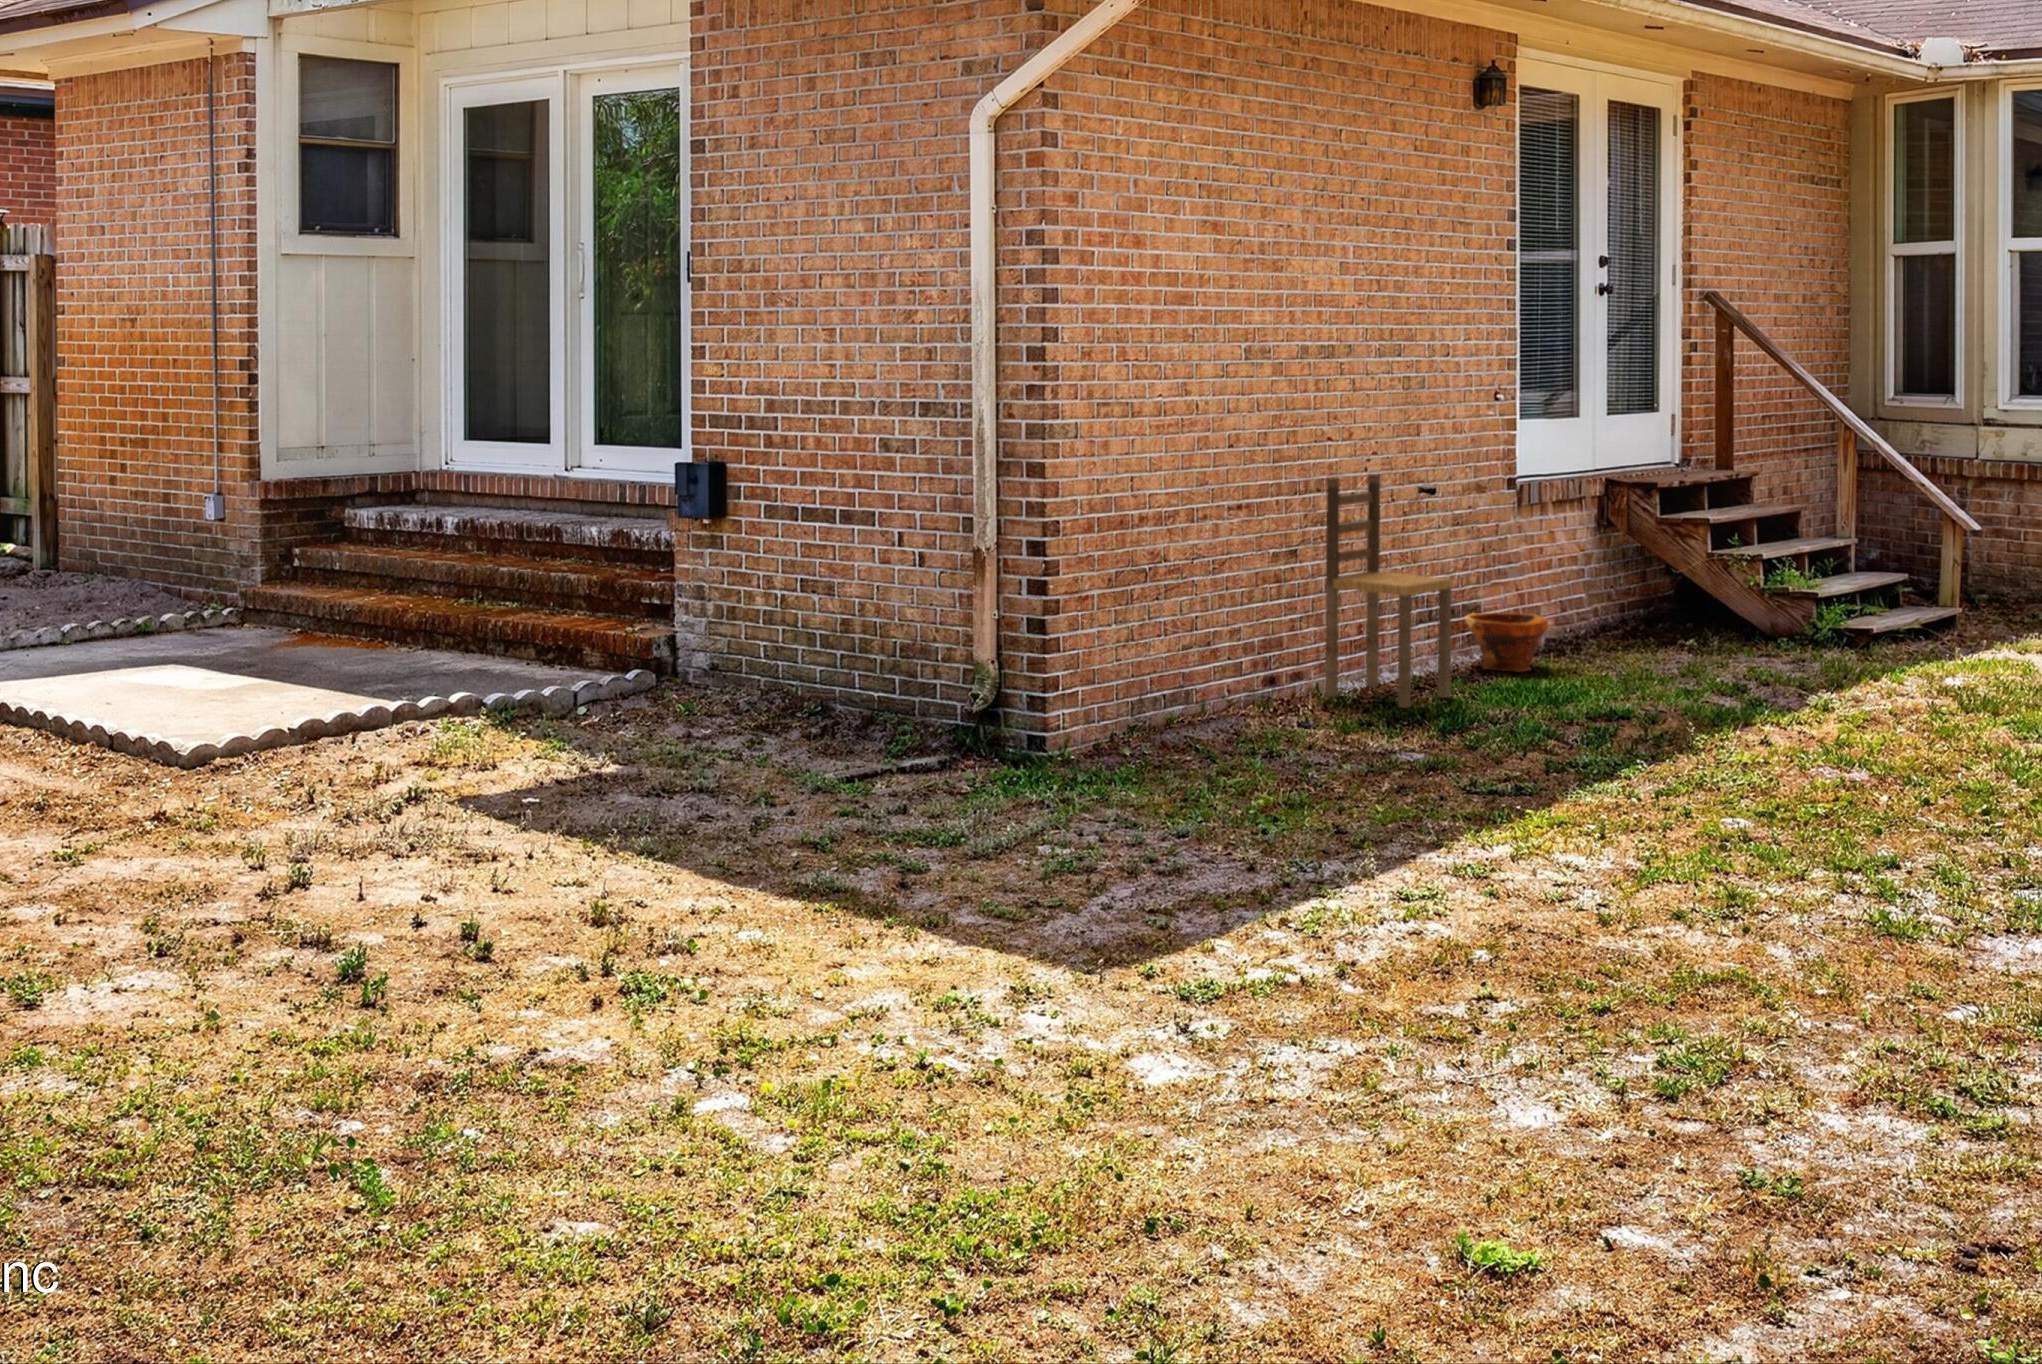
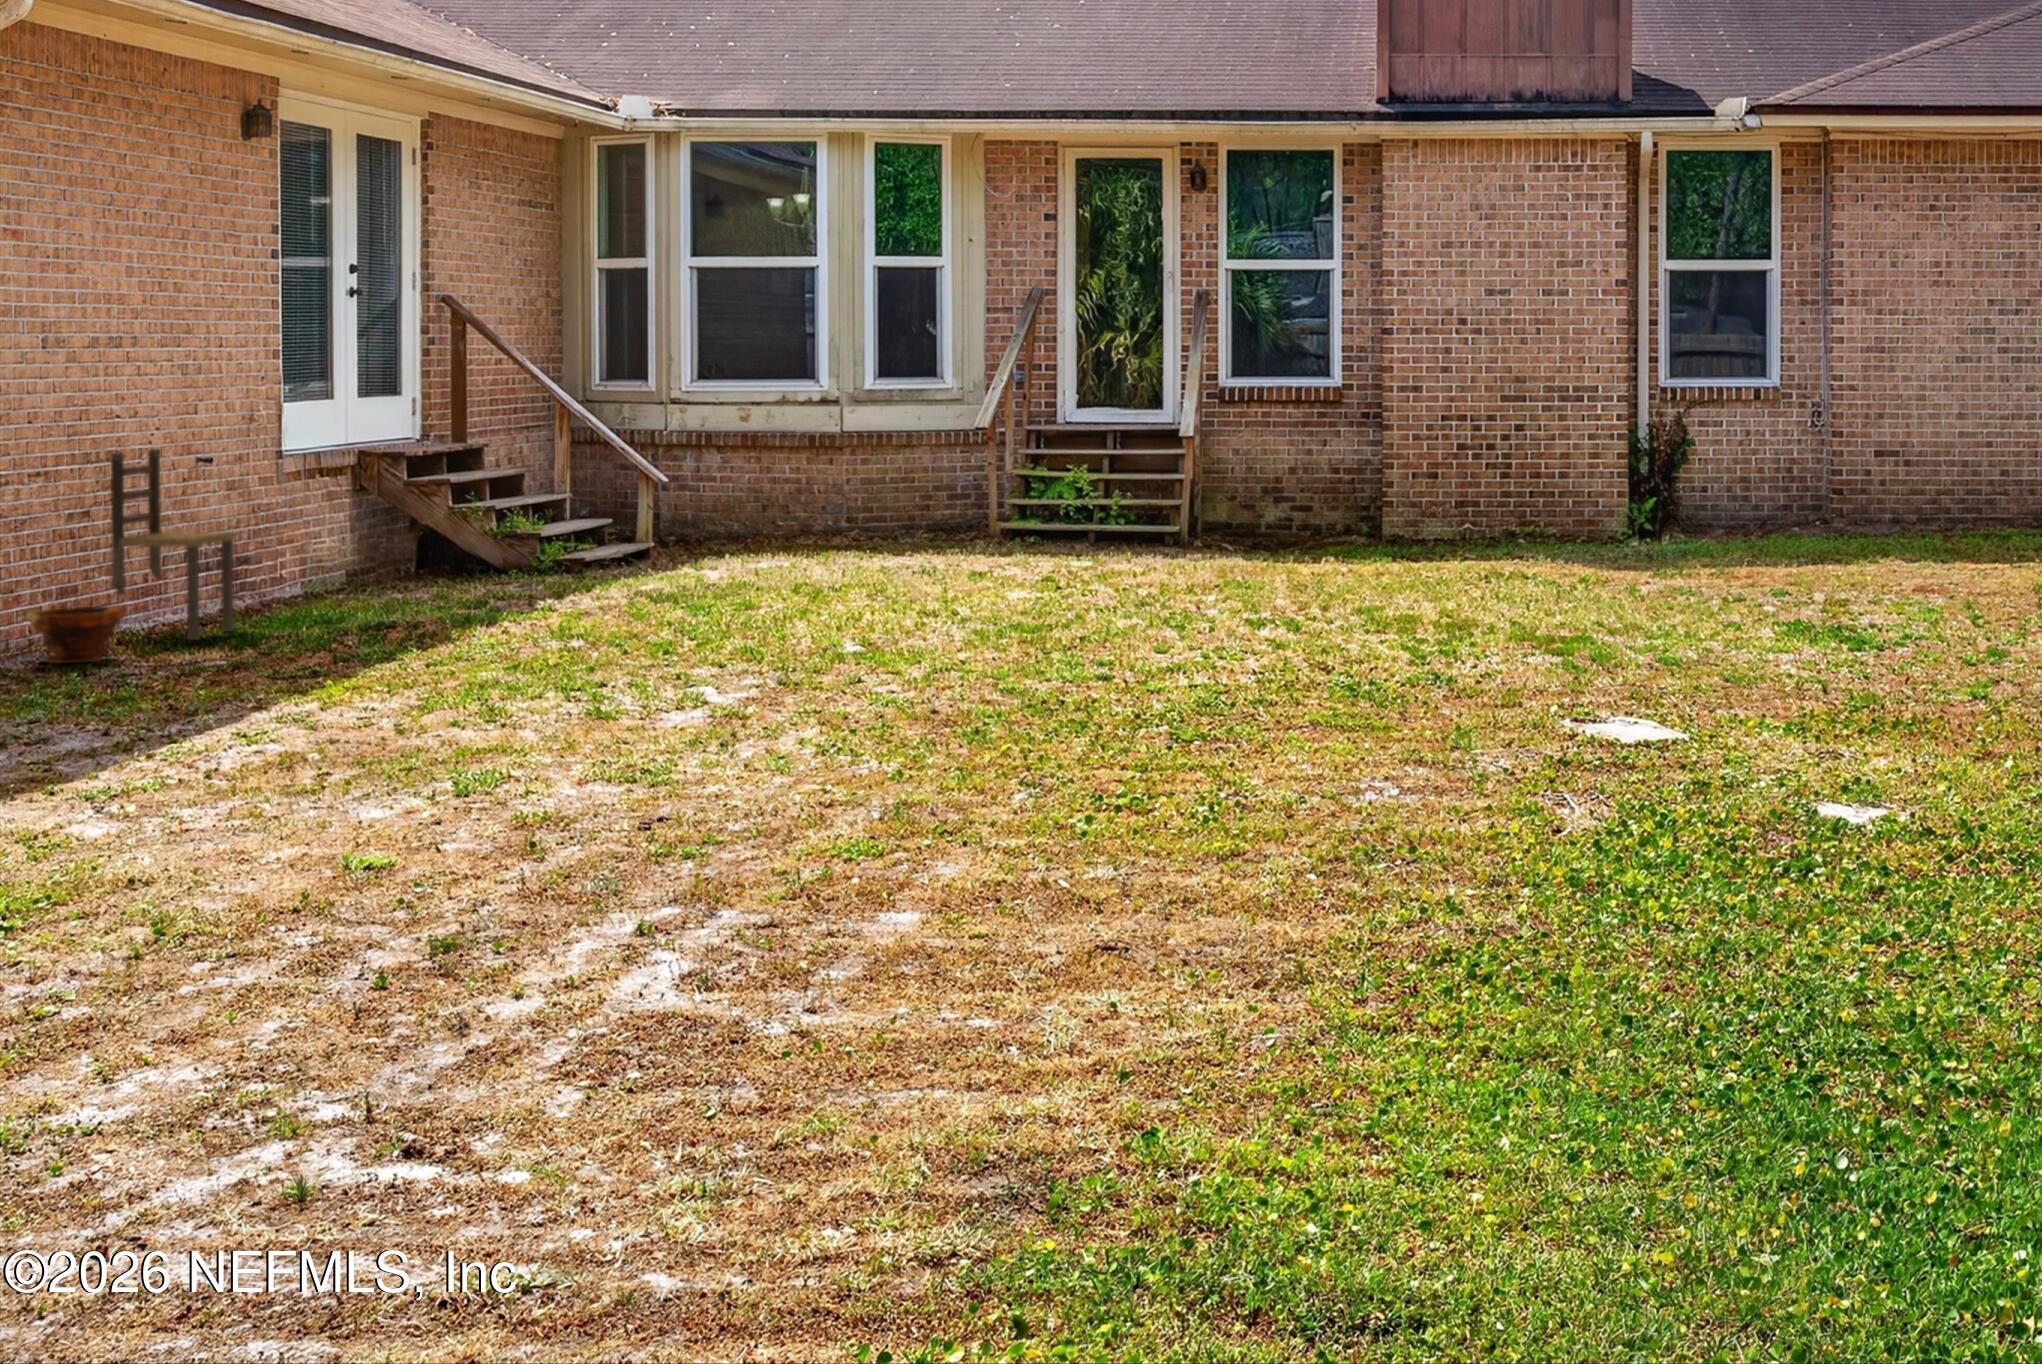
planter: present [1465,613,1548,671] -> present [27,606,124,663]

